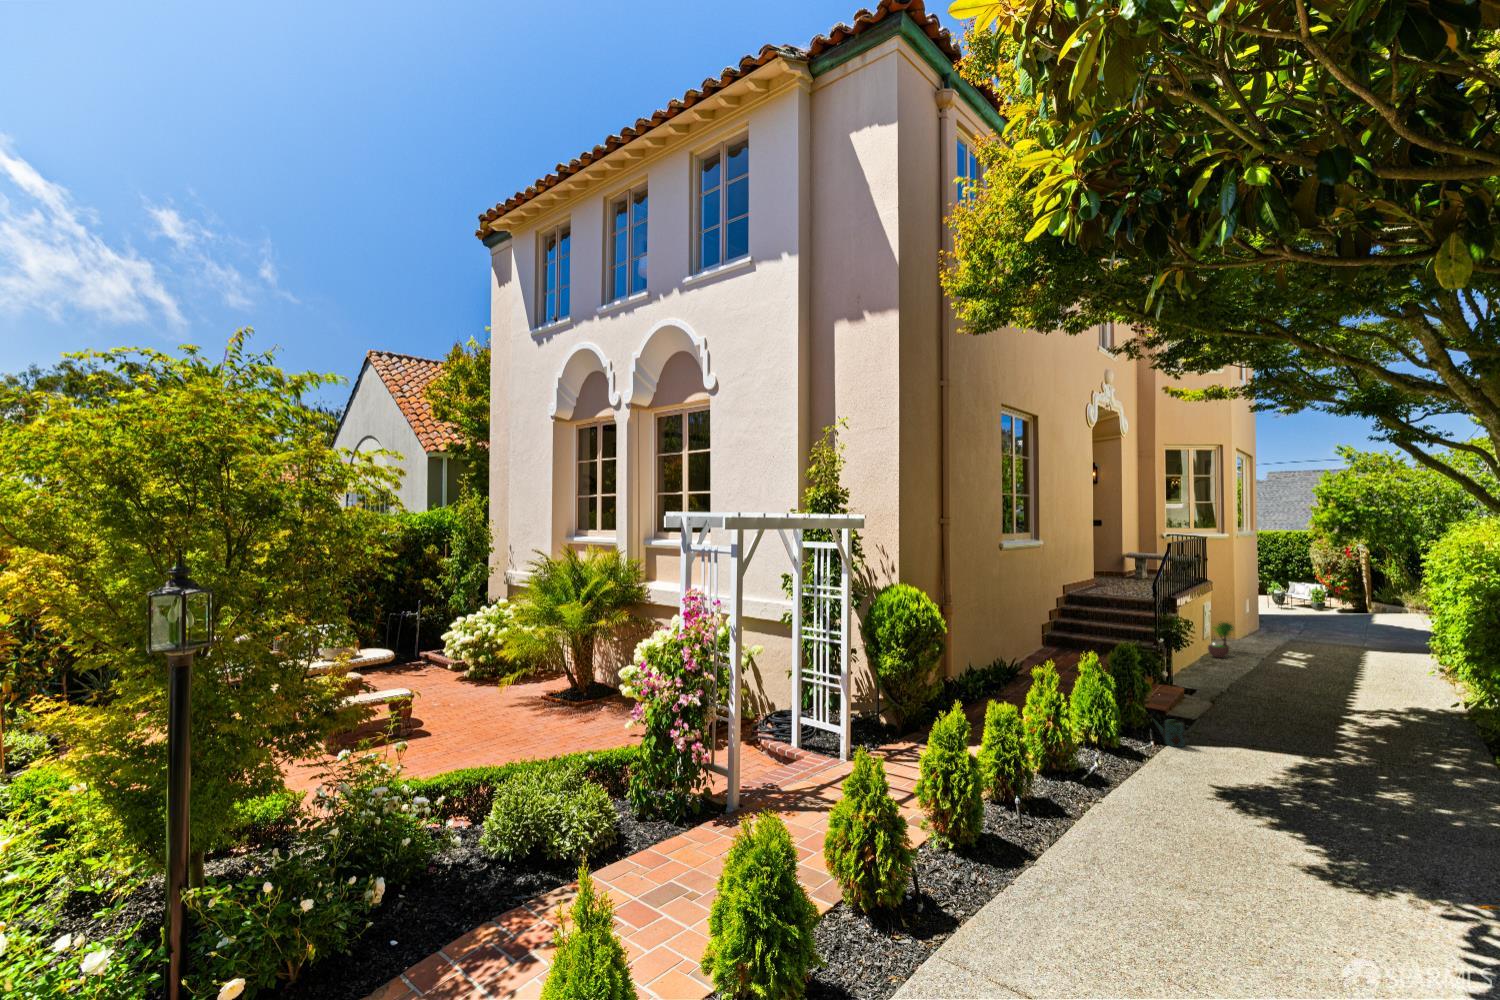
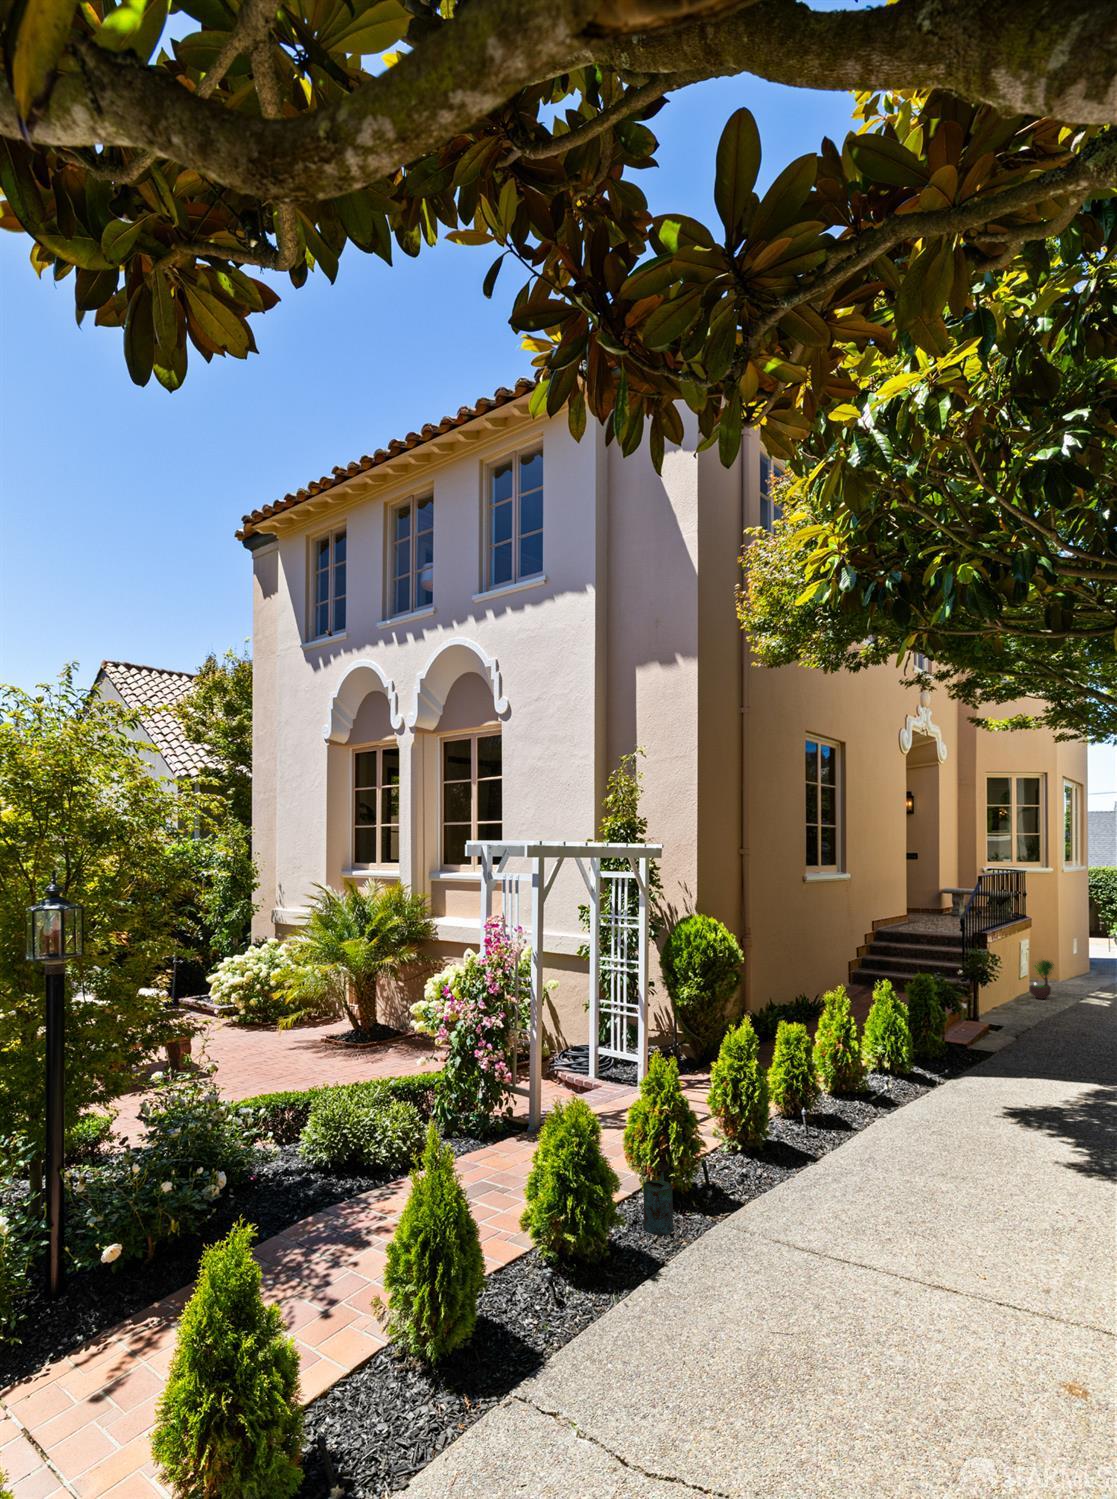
watering can: present [1149,714,1185,747] -> present [643,1165,673,1235]

